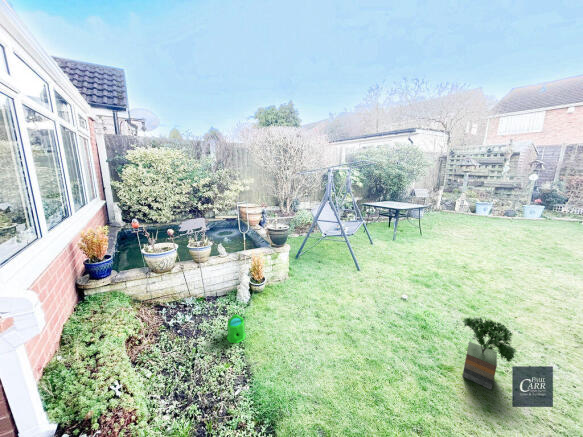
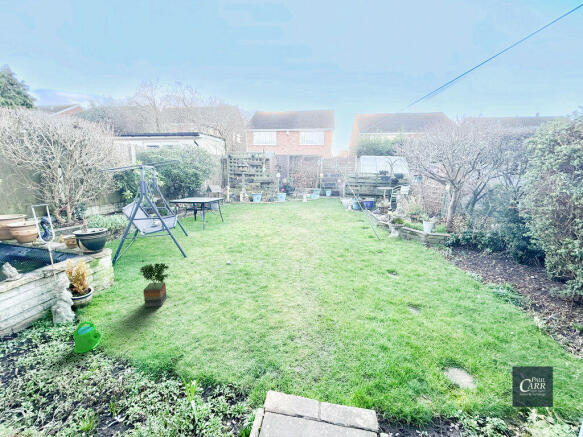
potted tree: present [463,317,516,390] -> present [140,263,169,307]

